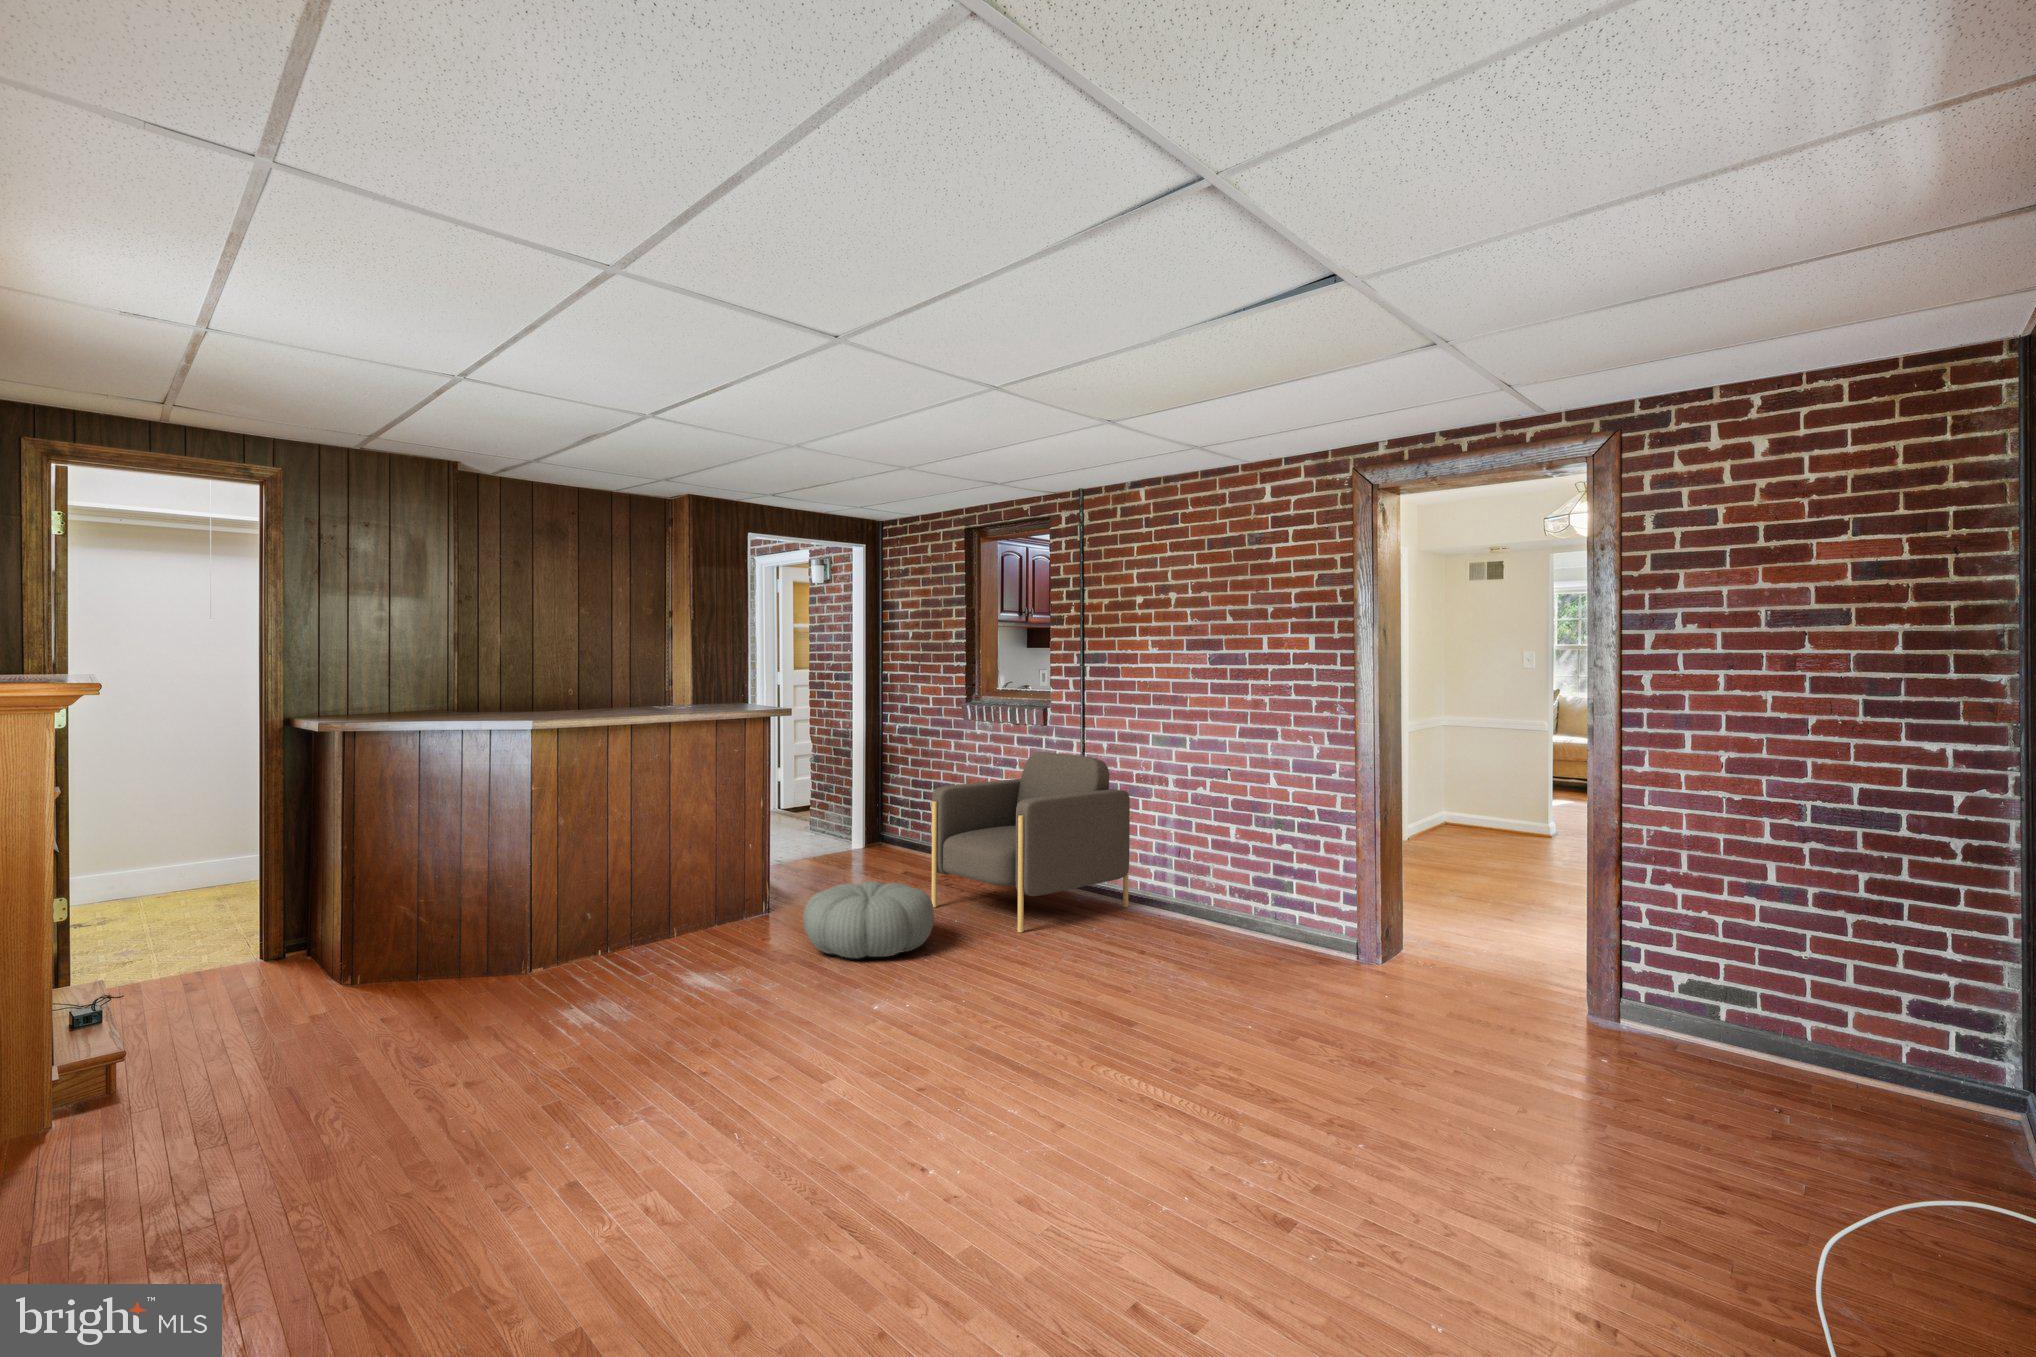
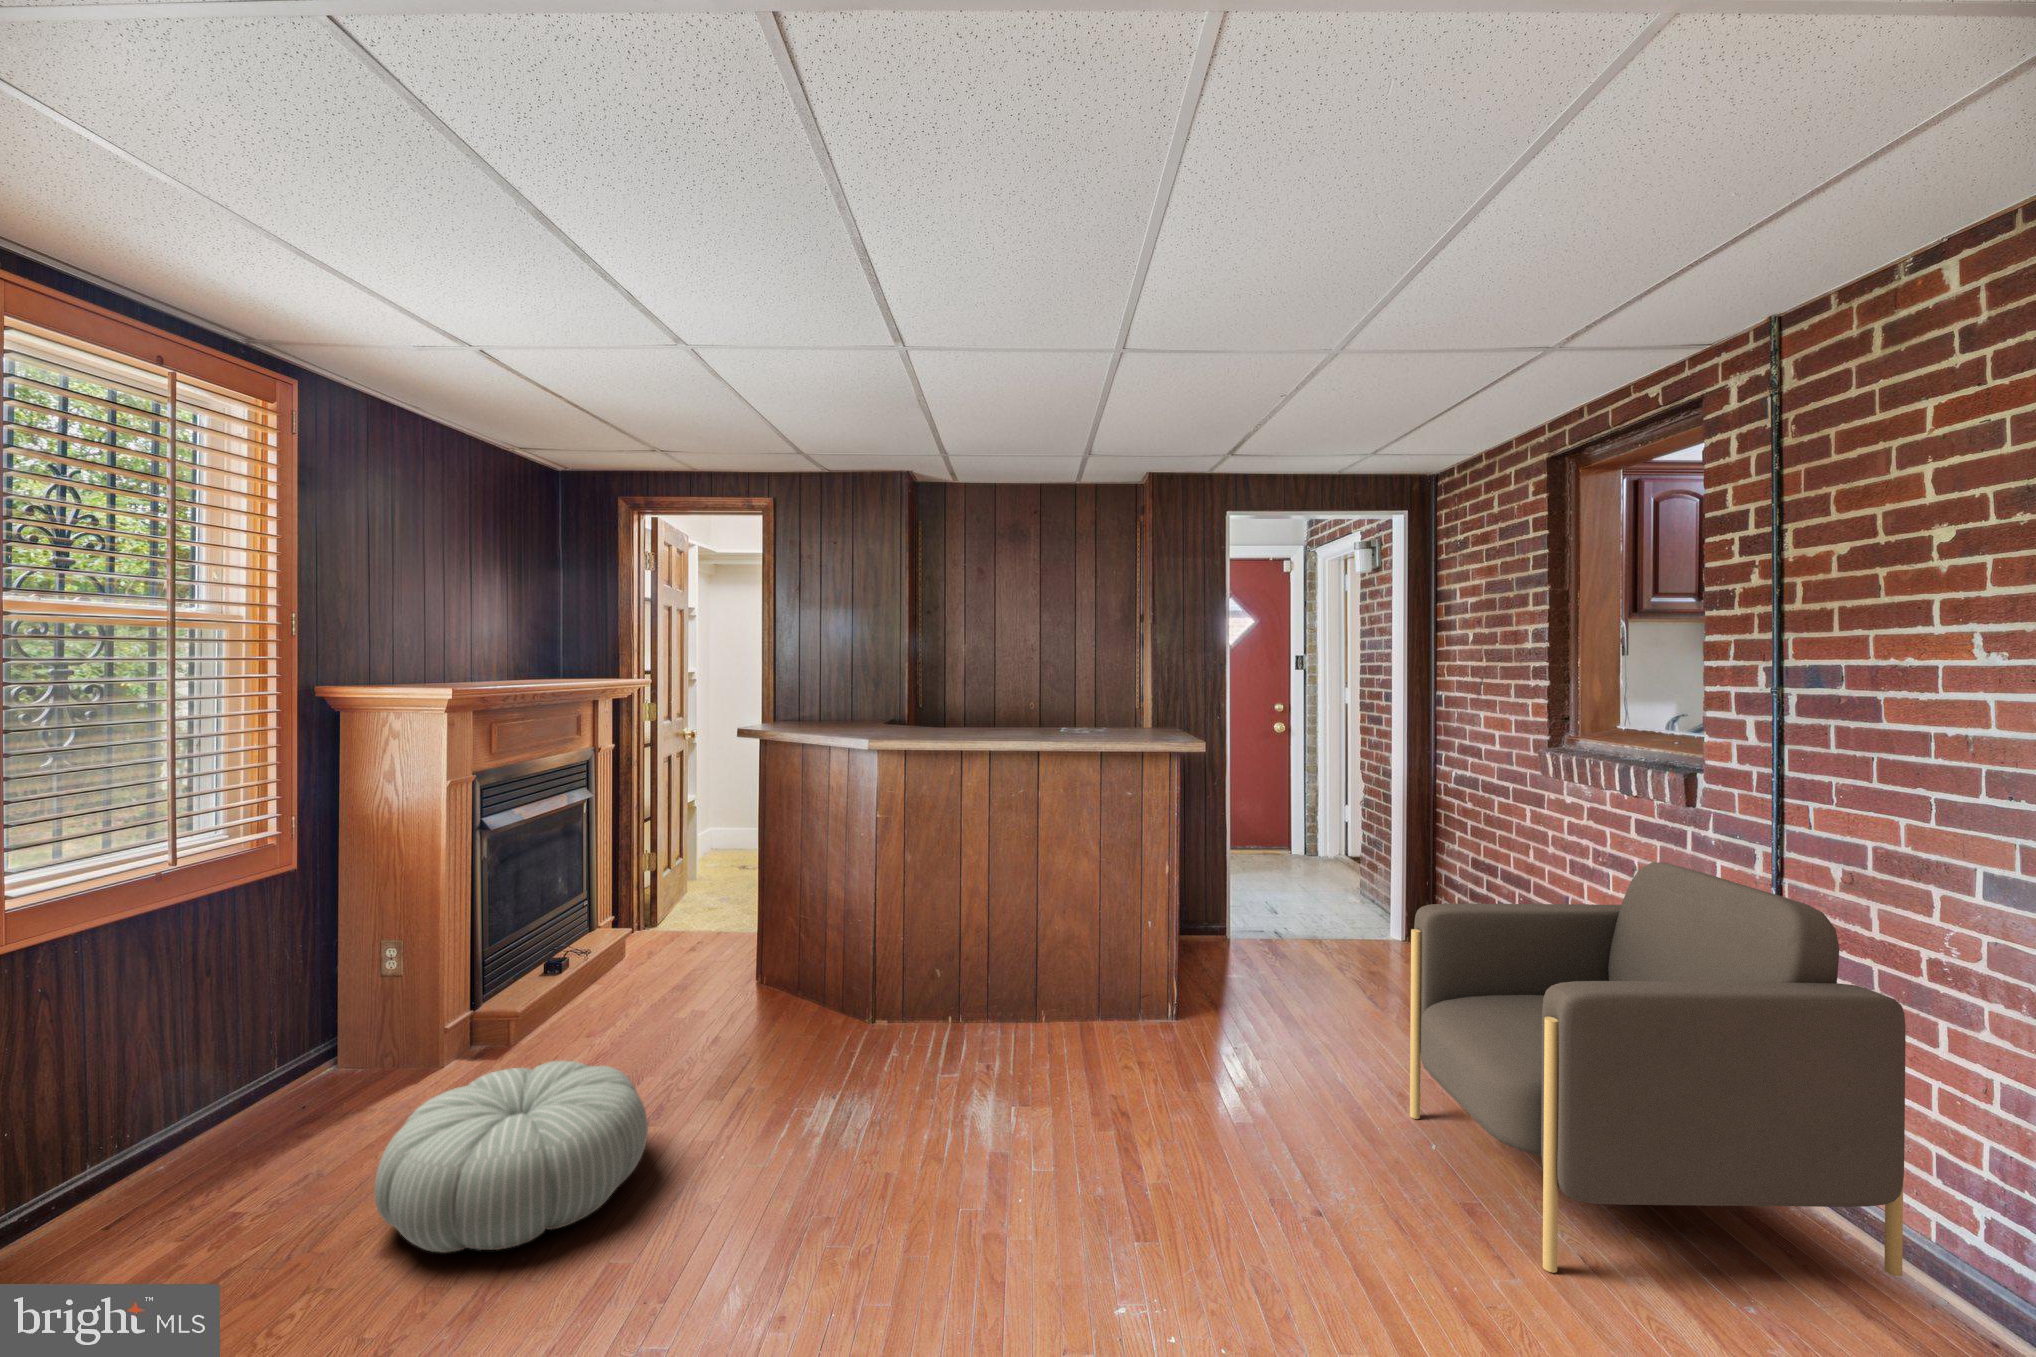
pouf: present [803,881,934,959] -> present [374,1061,648,1253]

